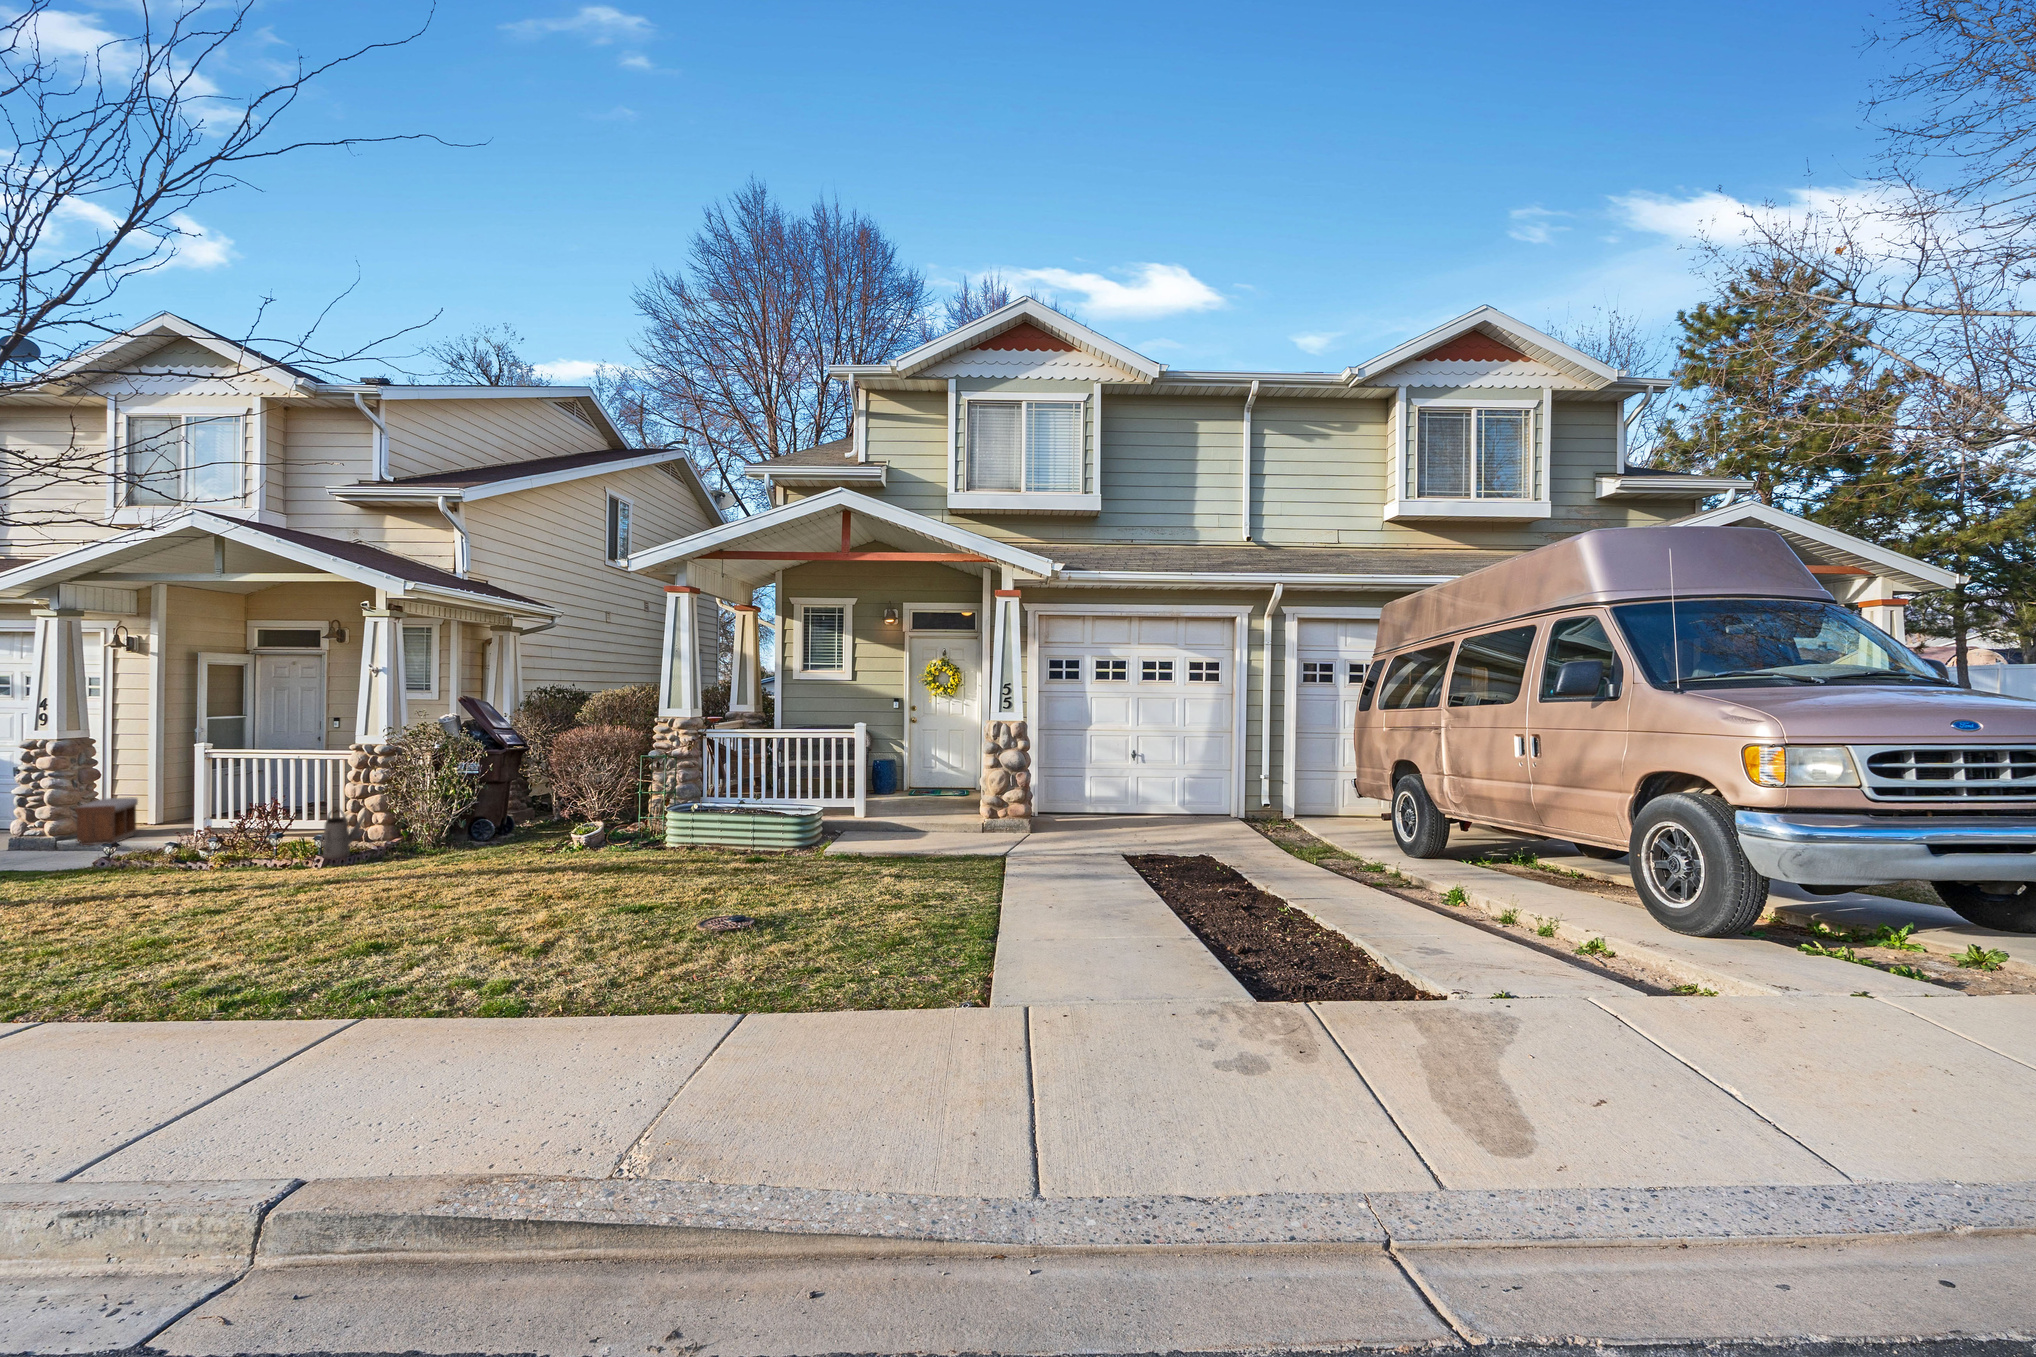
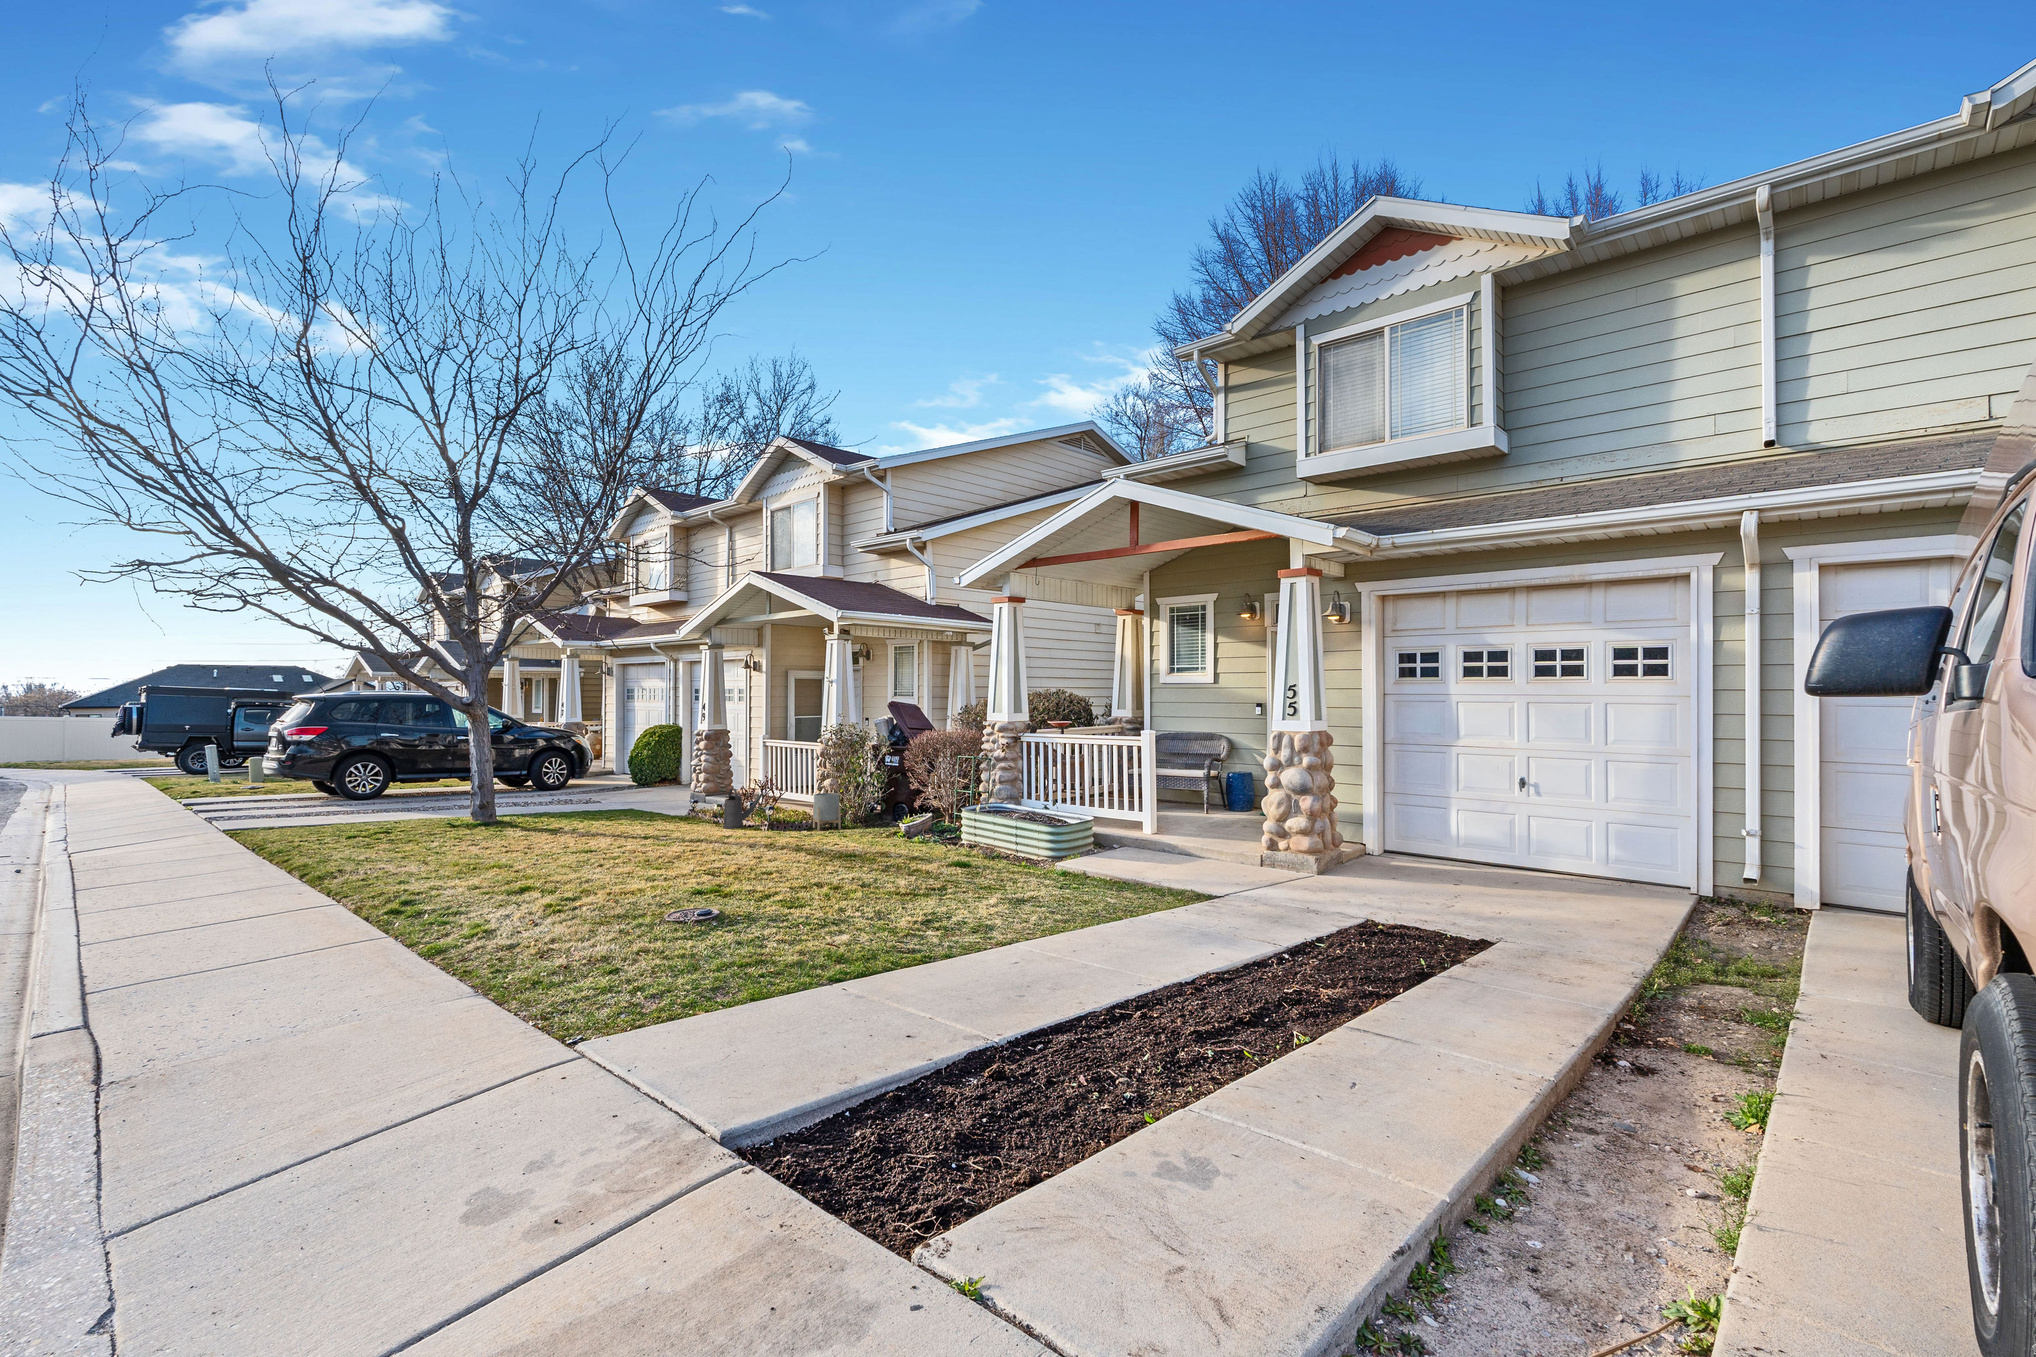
bench: present [75,797,138,845] -> none [654,772,702,805]
planter: none [449,805,489,849] -> present [813,793,841,831]

